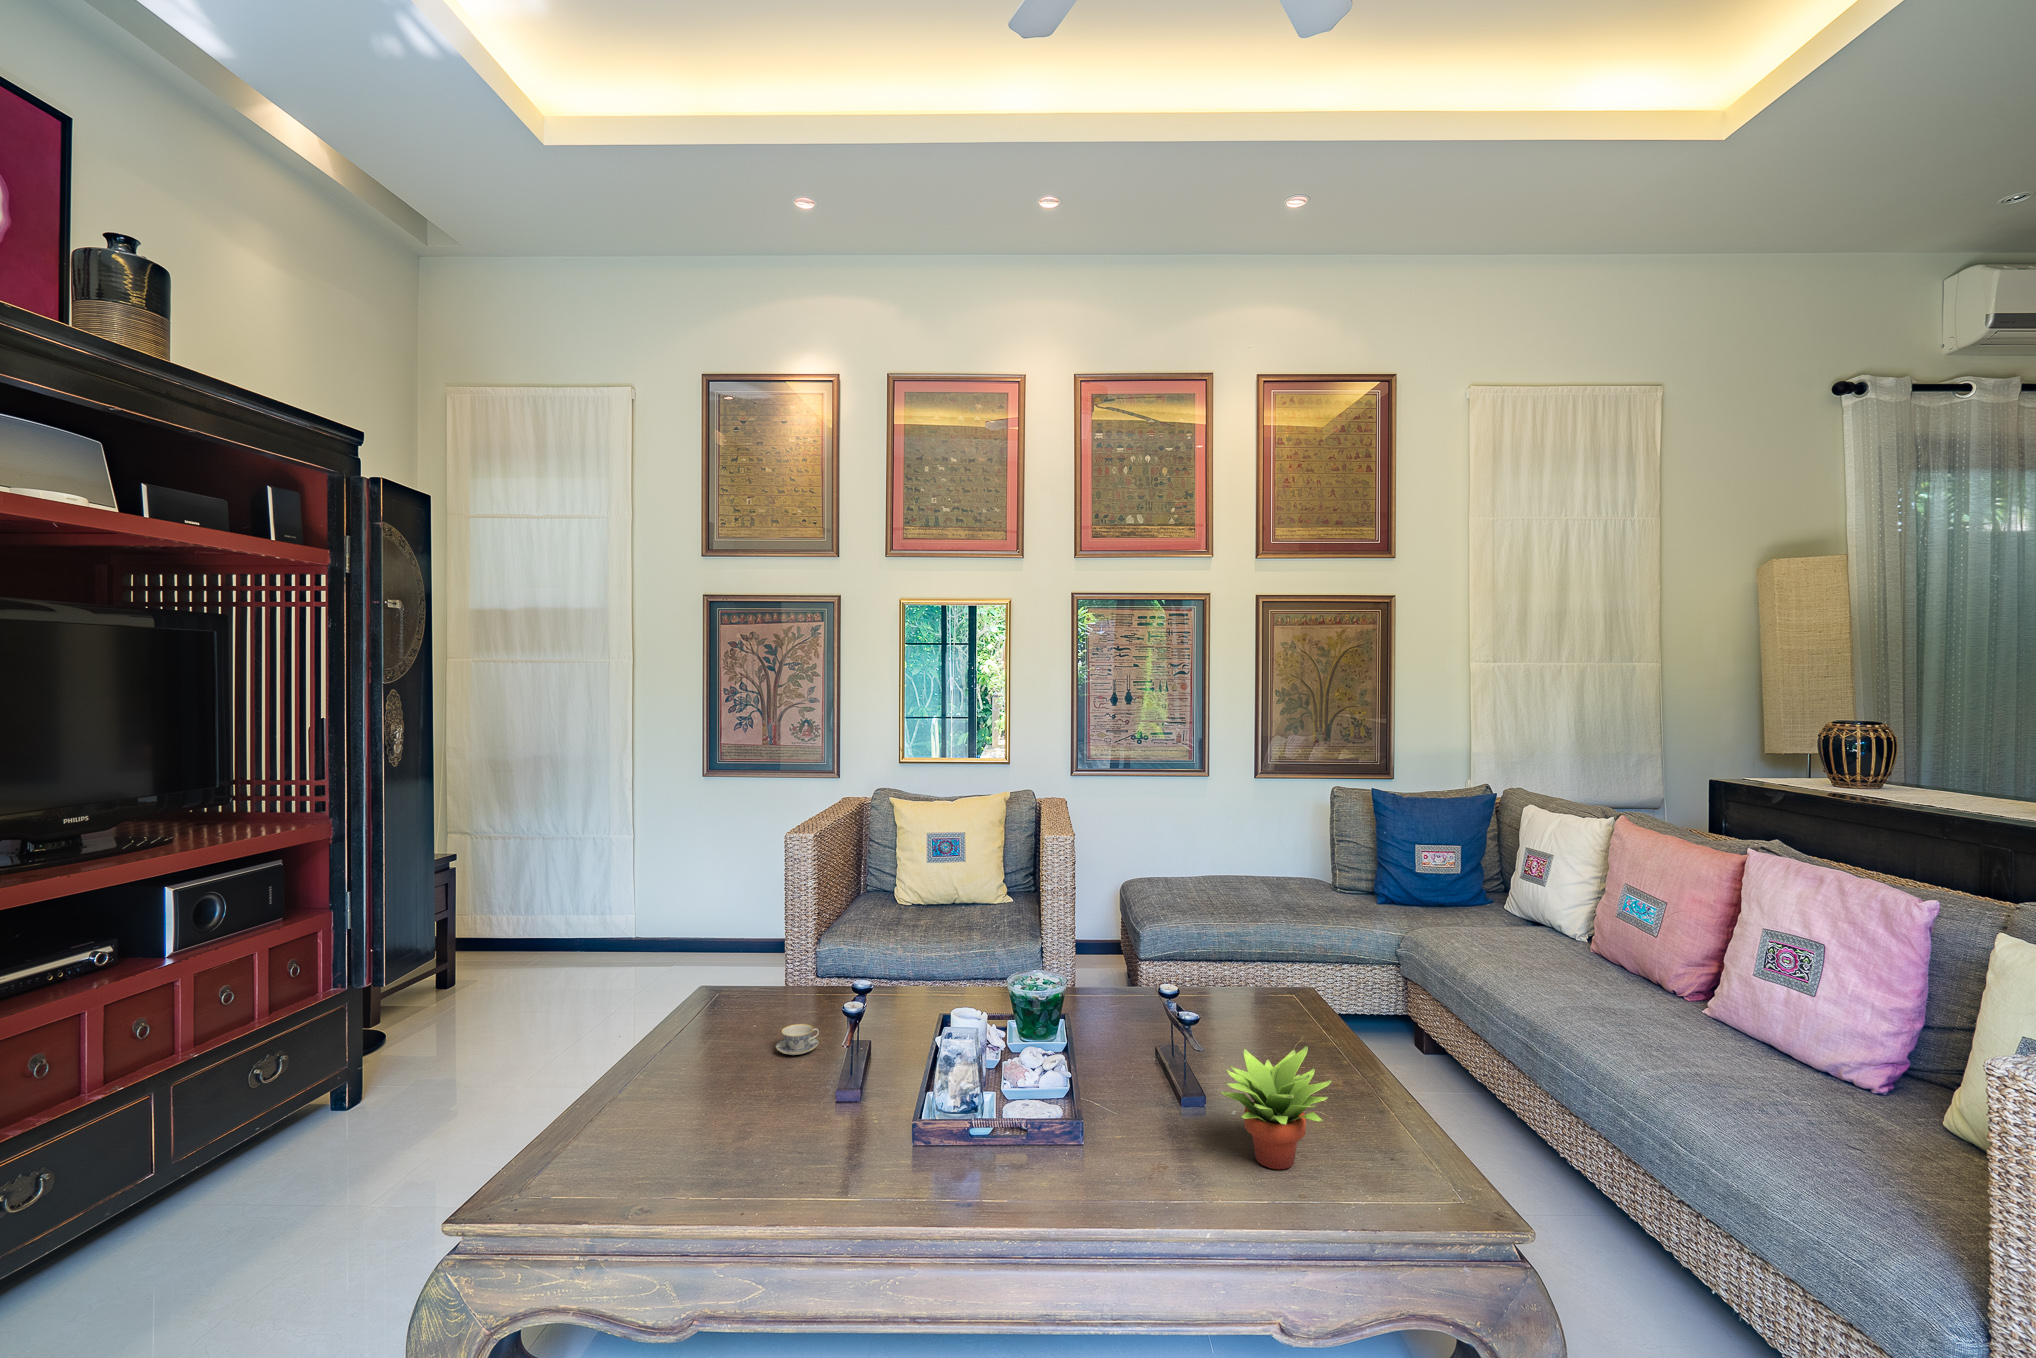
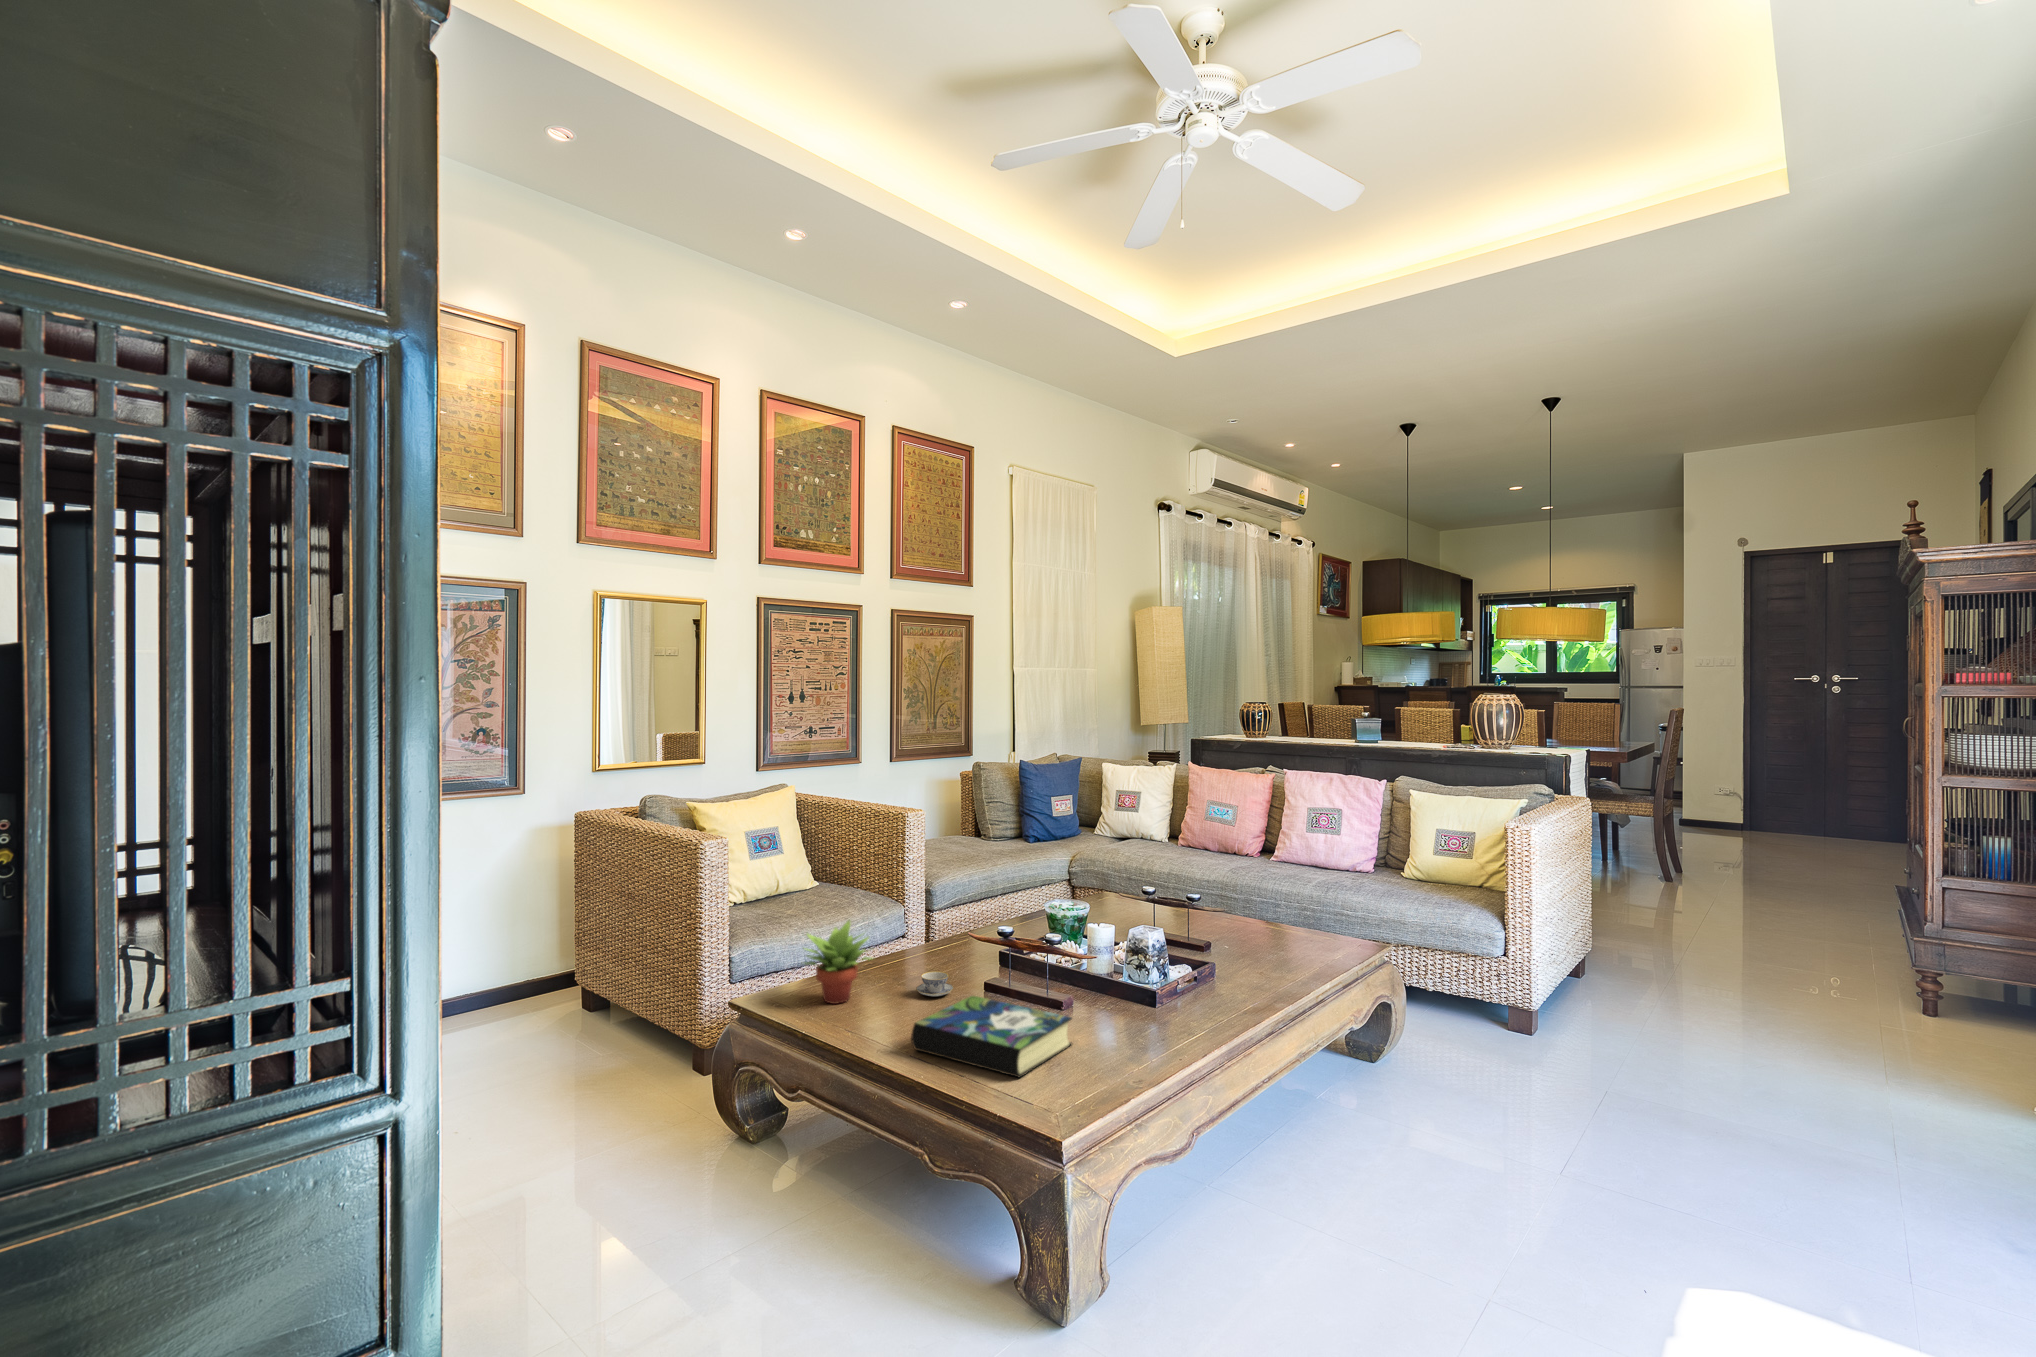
succulent plant: present [1221,1046,1332,1169] -> present [805,920,871,1004]
book: none [573,1064,735,1174] -> present [911,996,1072,1078]

